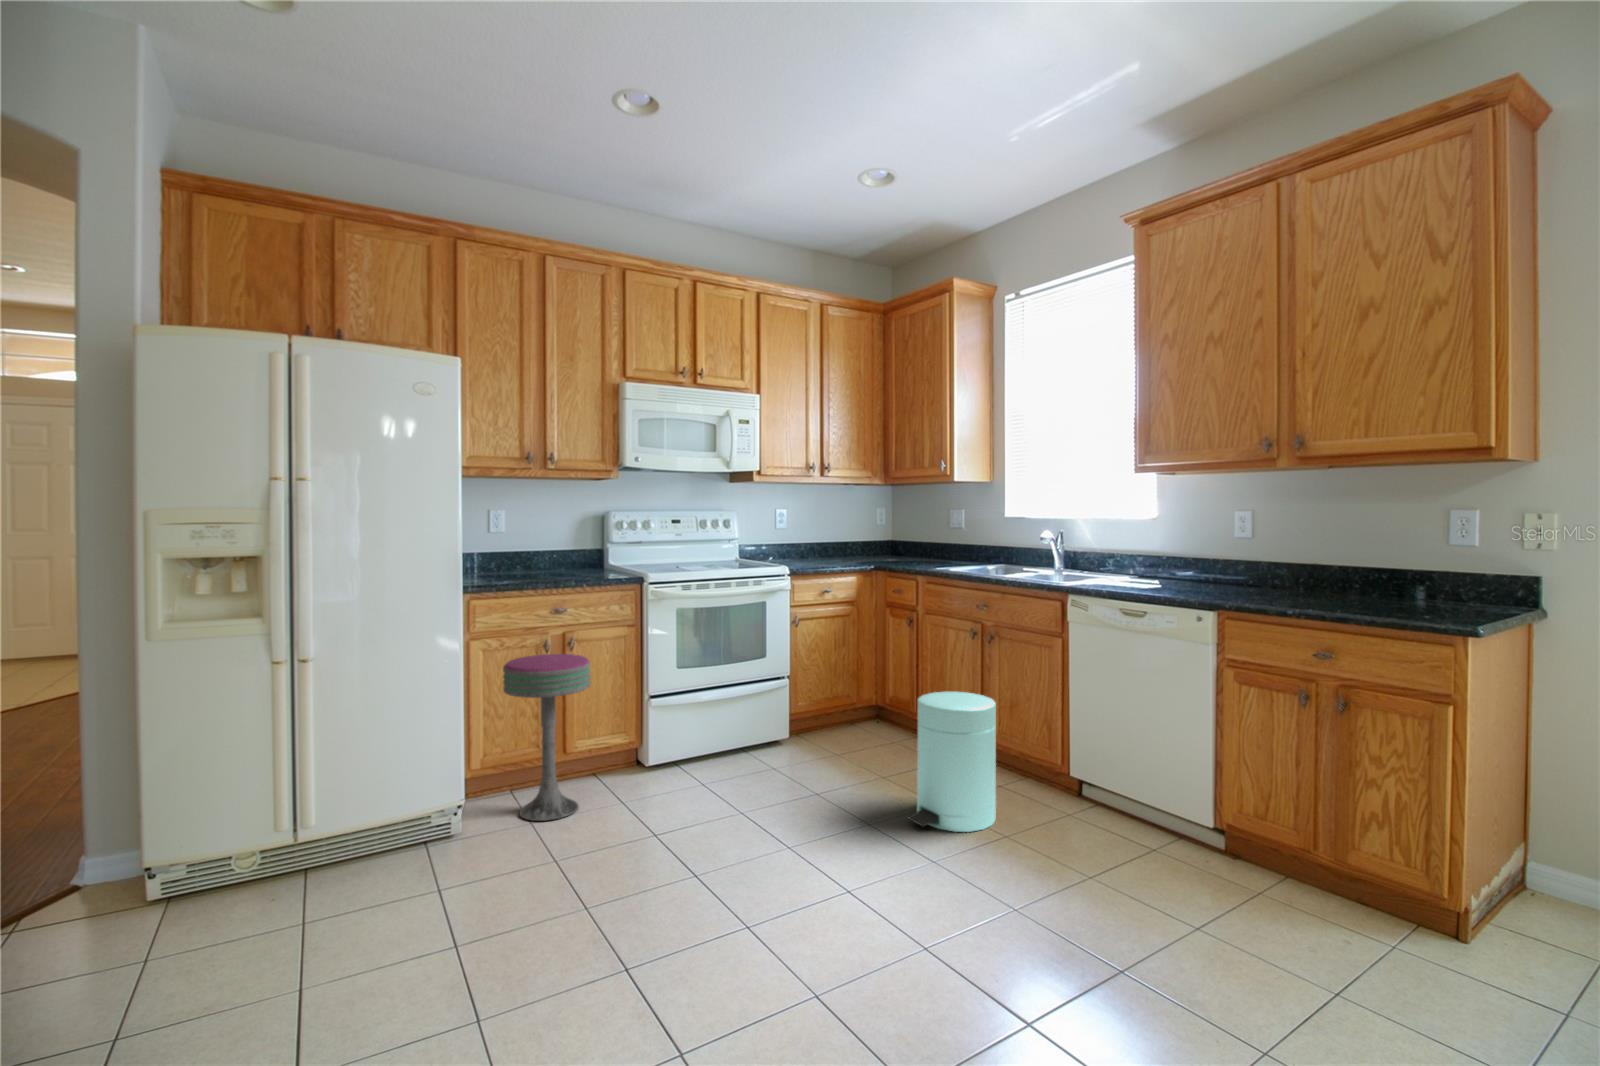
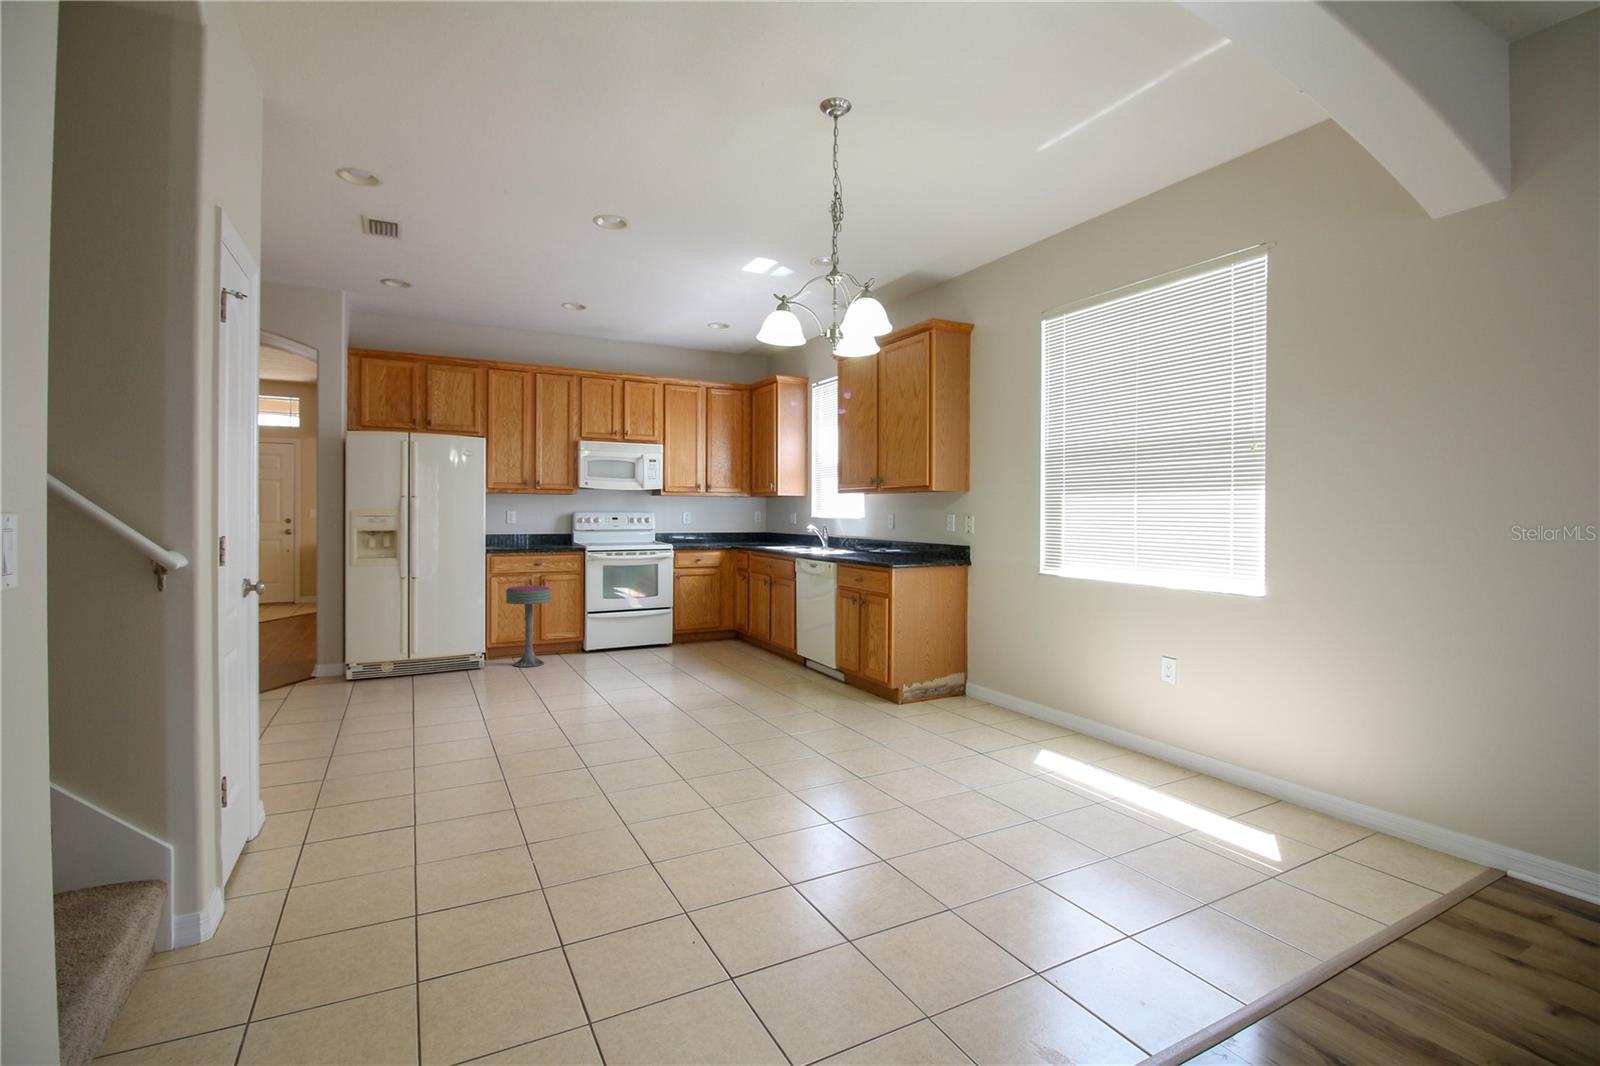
trash can: present [908,692,996,832] -> none [703,608,751,674]

